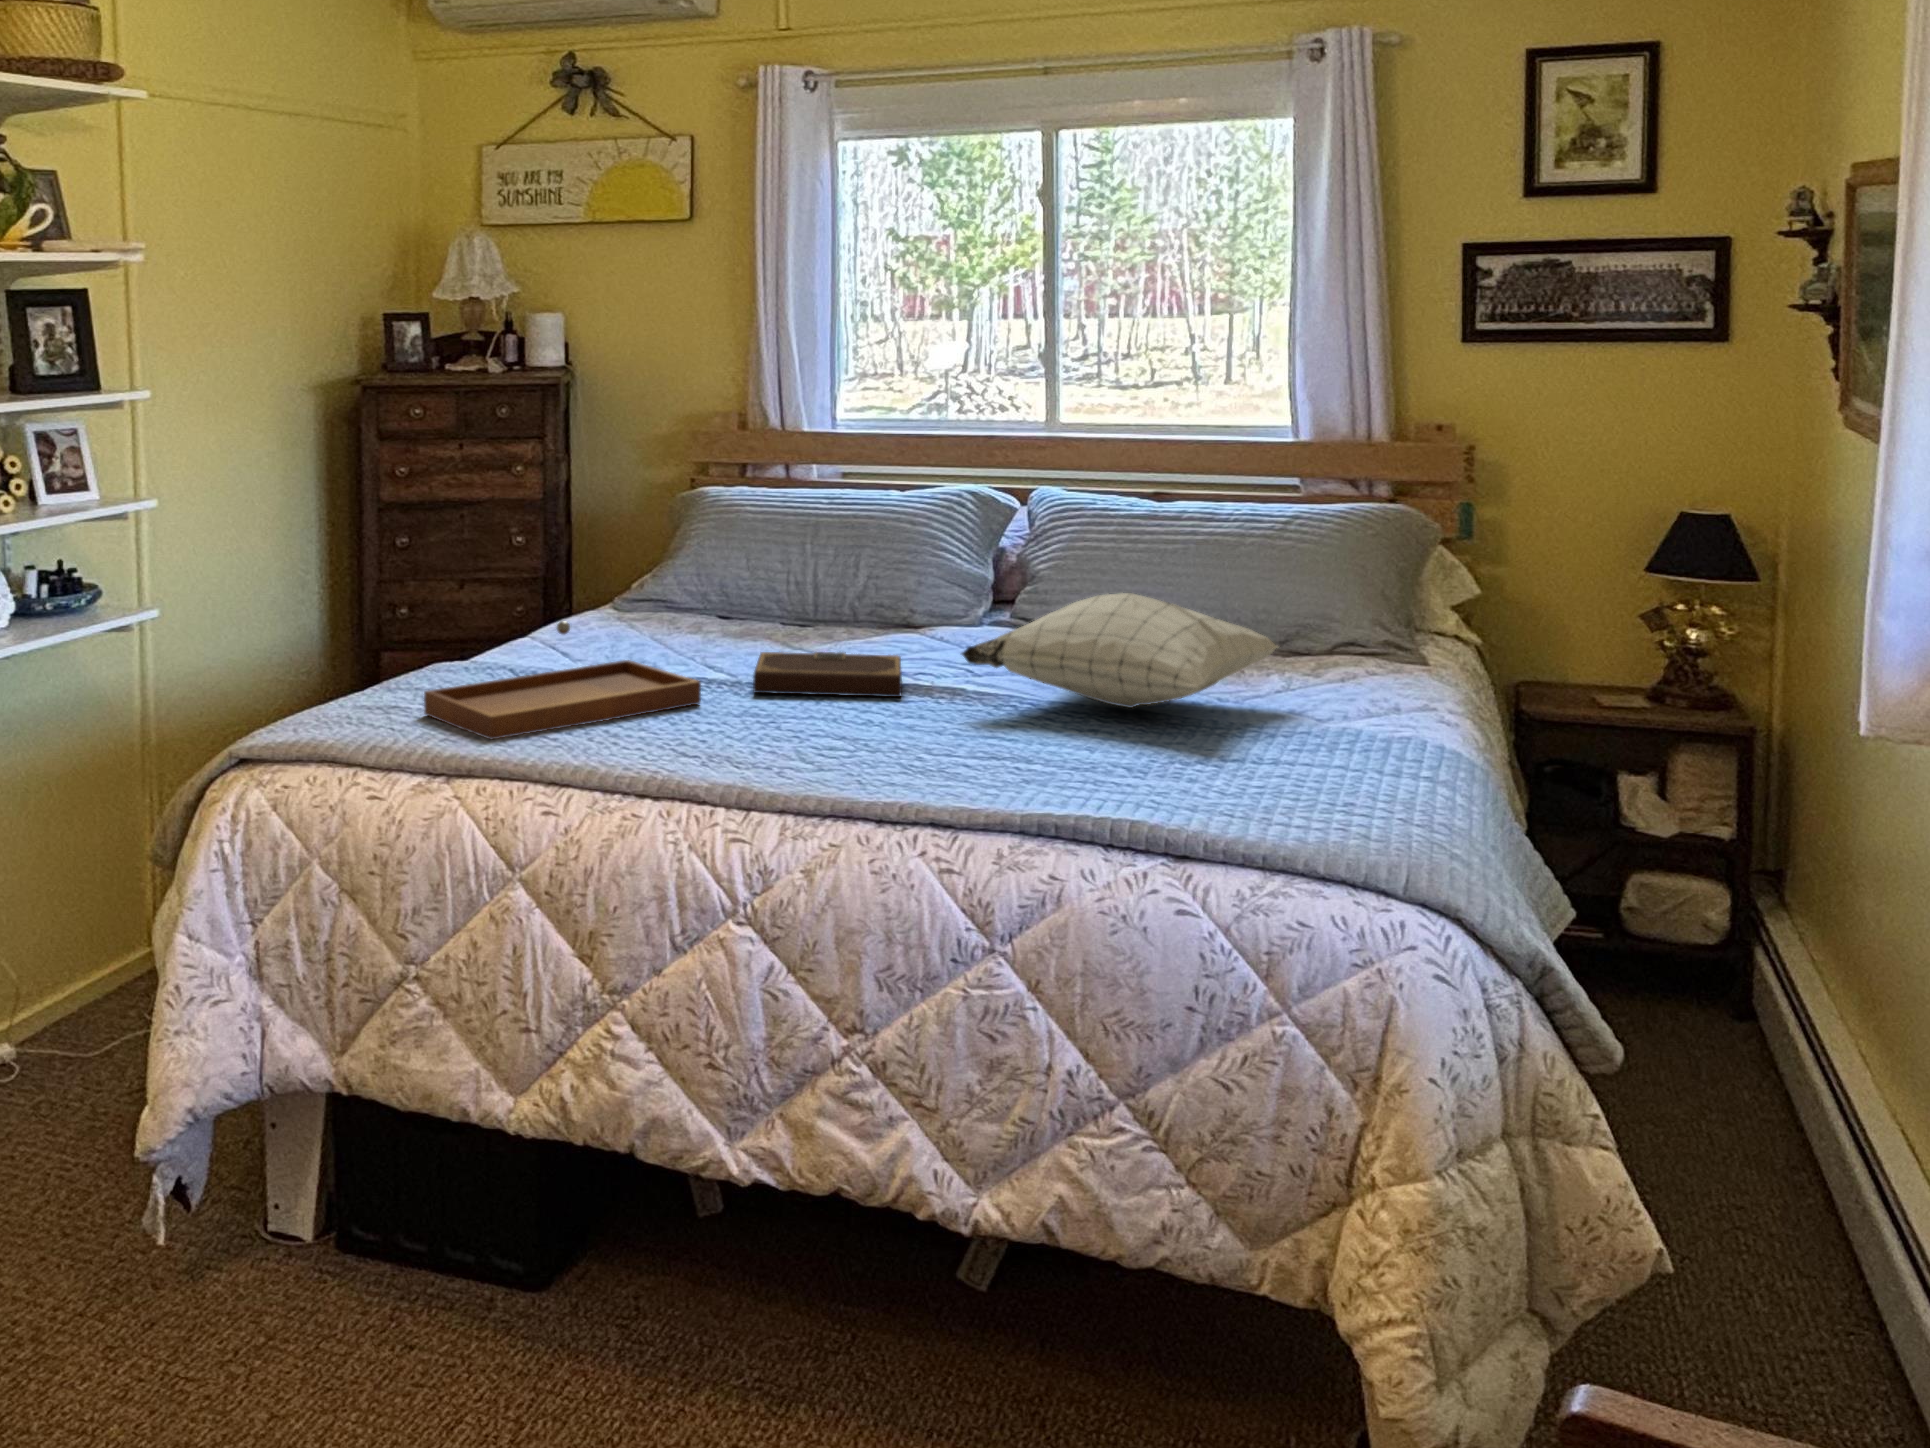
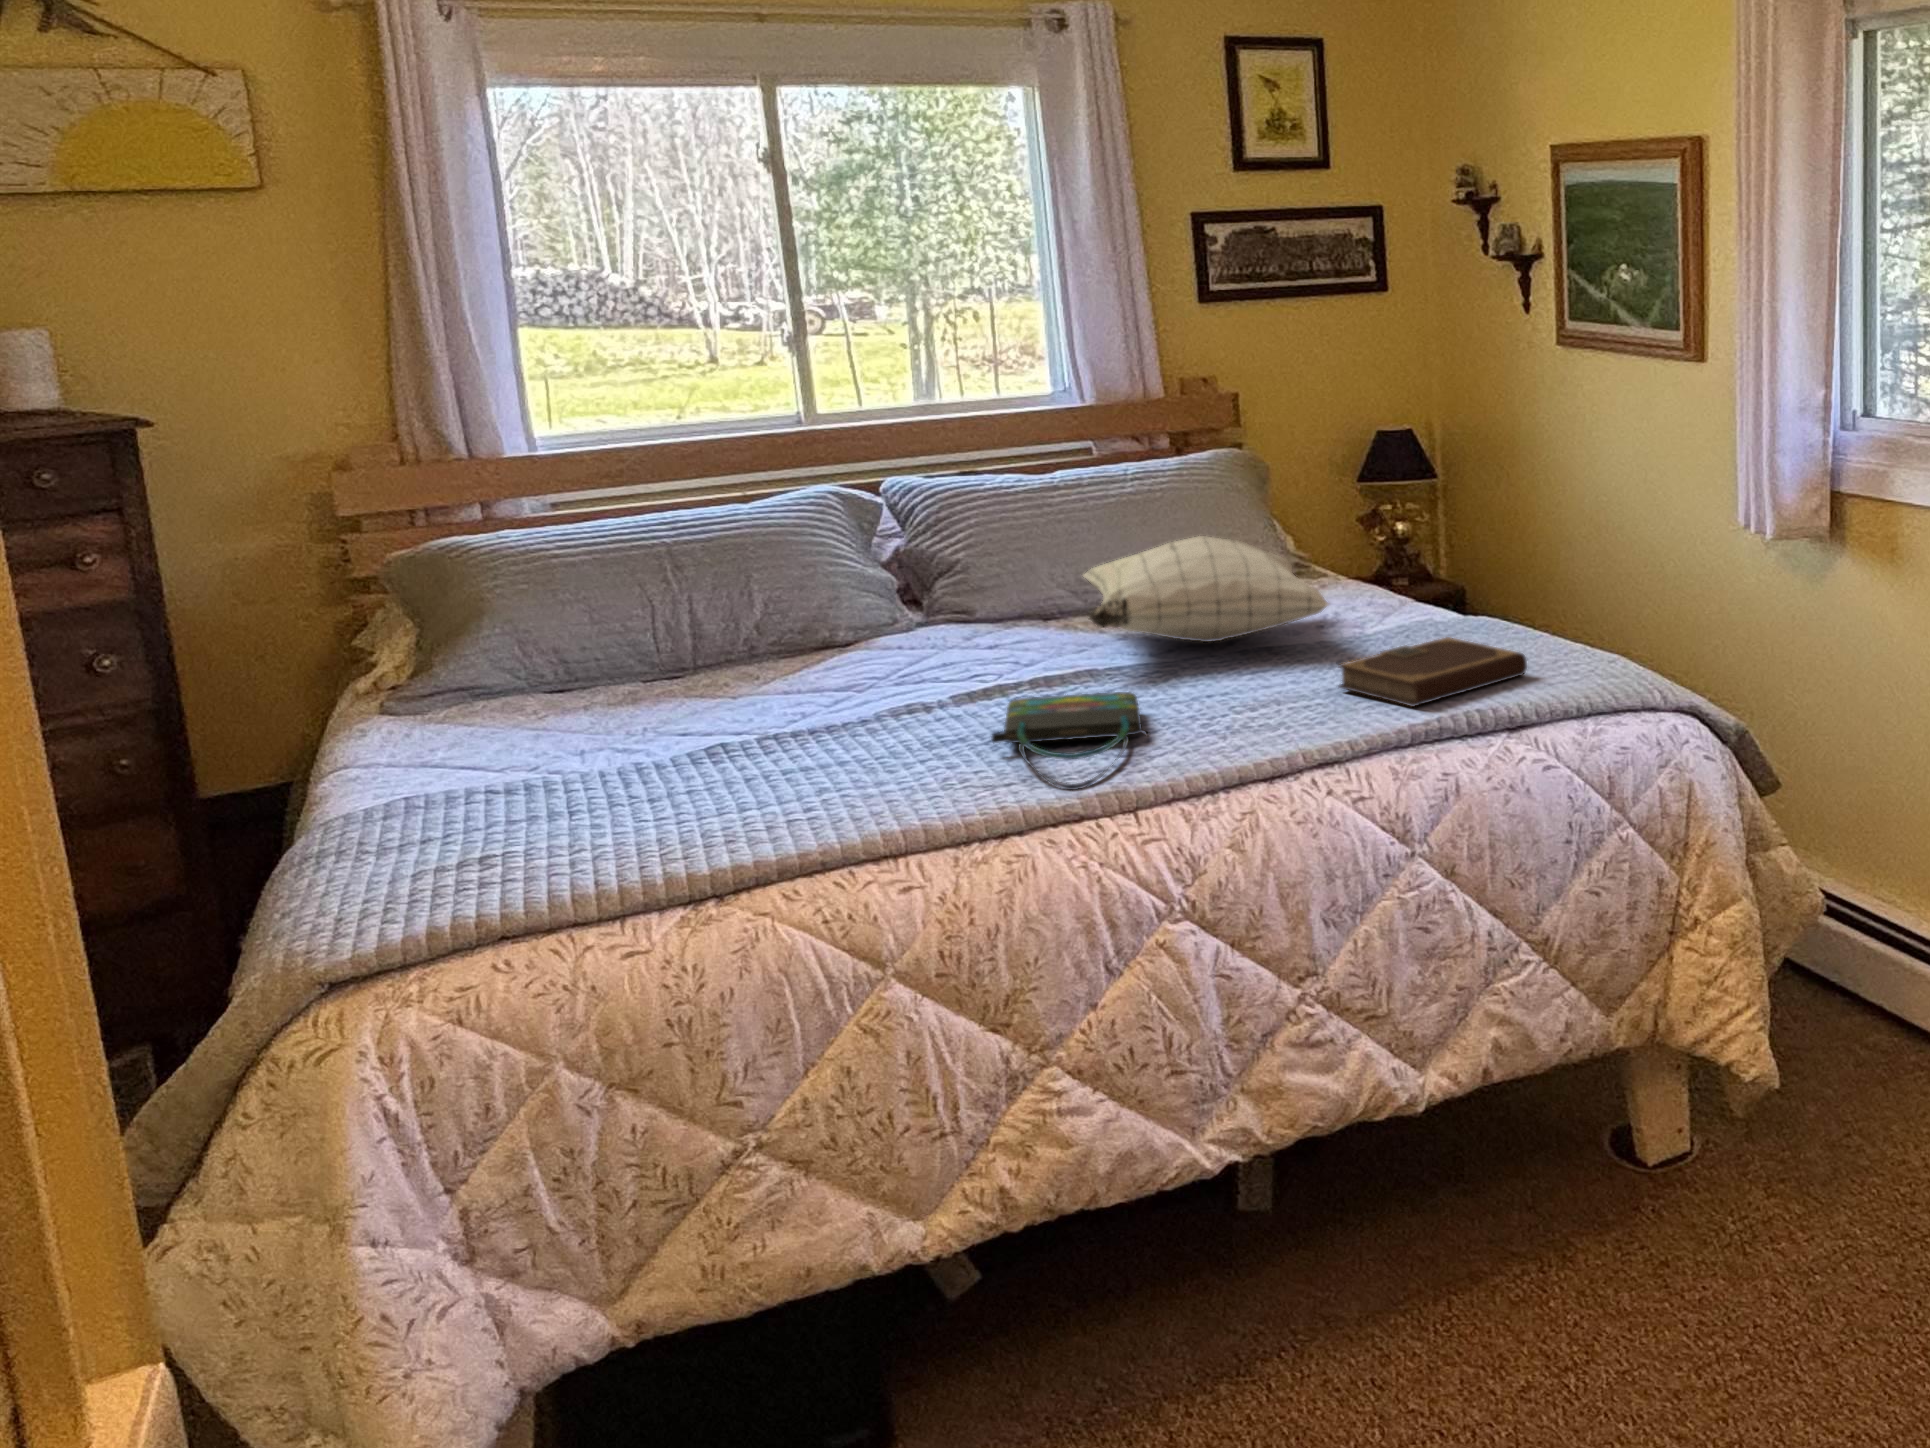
tray: present [424,621,701,739] -> none [504,672,826,837]
notebook: present [753,652,902,697] -> present [1339,637,1527,706]
tote bag: none [715,706,913,782] -> present [991,692,1147,790]

